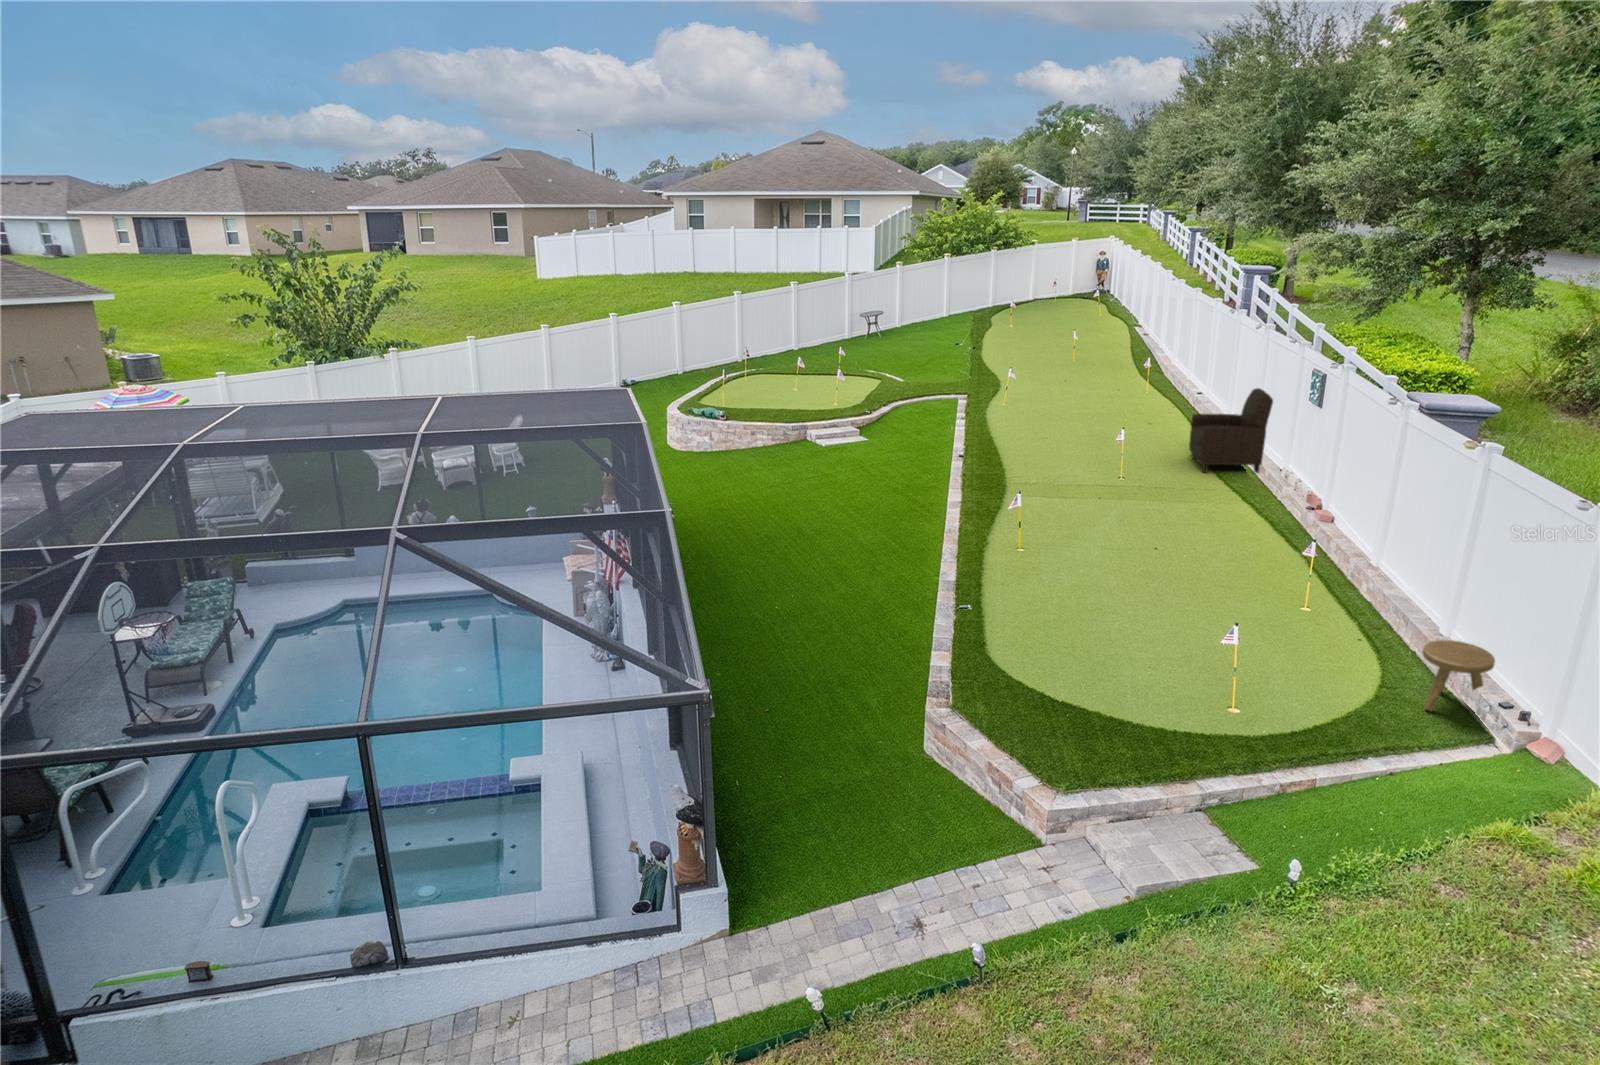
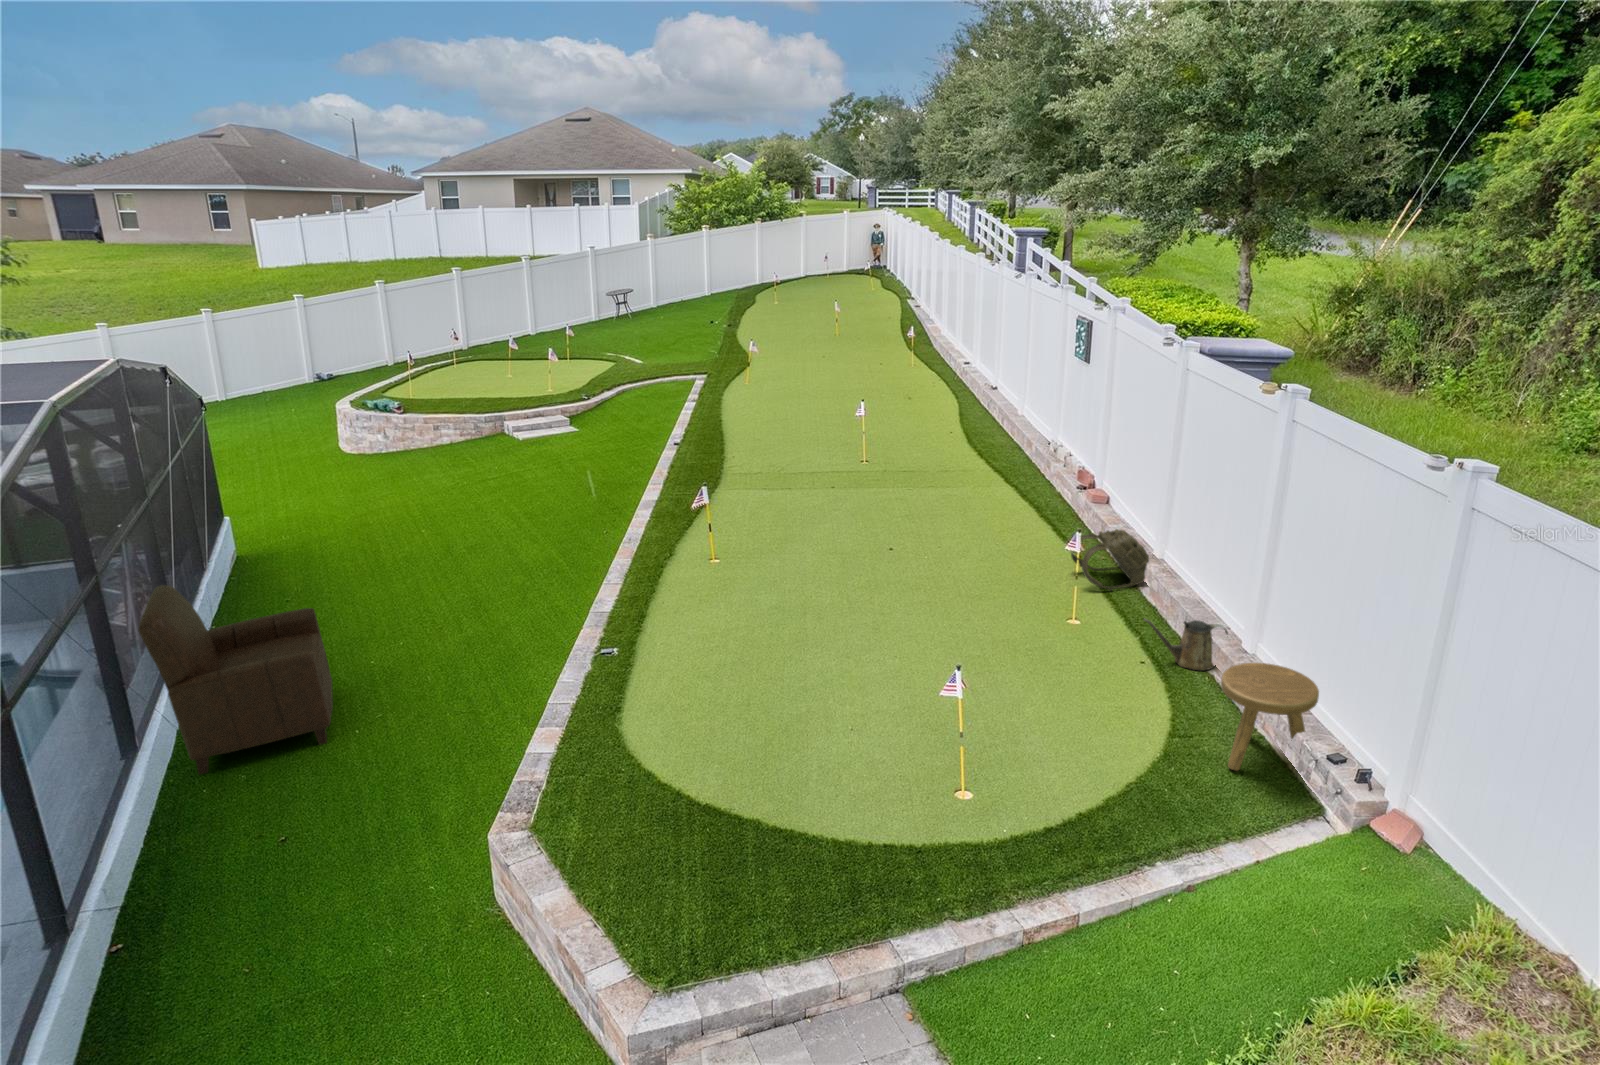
chair: present [1189,388,1273,473] -> present [139,585,333,774]
backpack: none [1305,543,1375,591] -> present [1071,529,1149,591]
watering can: none [1364,608,1431,649] -> present [1143,619,1228,670]

